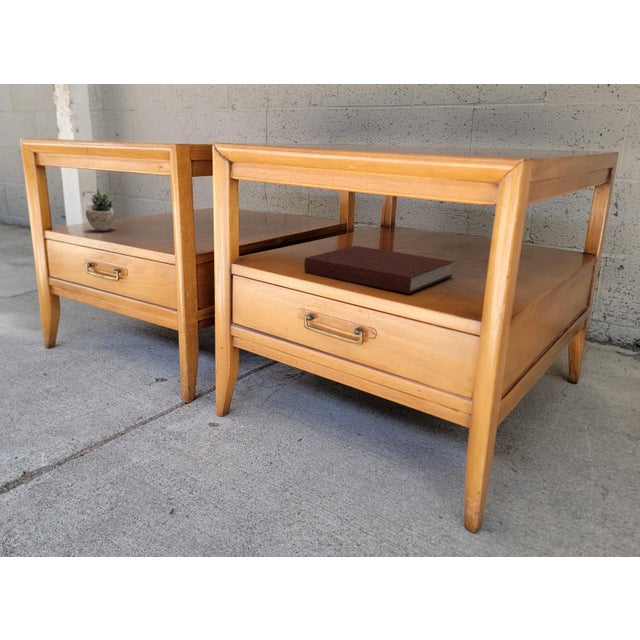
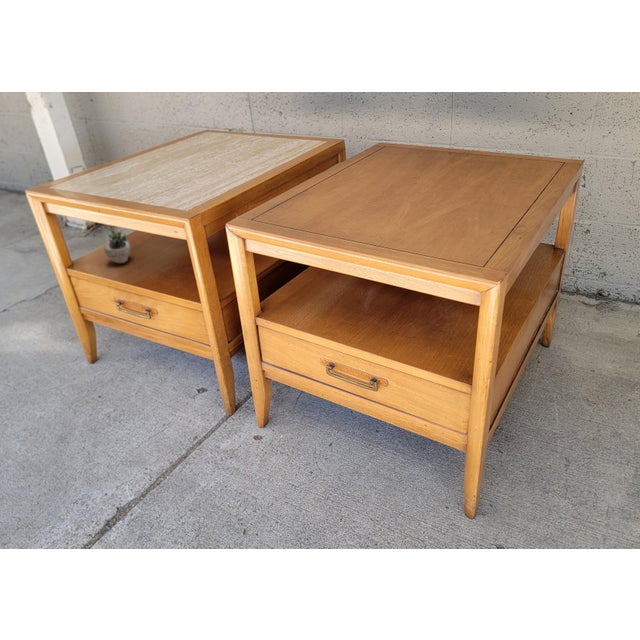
notebook: present [304,246,453,293] -> none [318,279,444,348]

